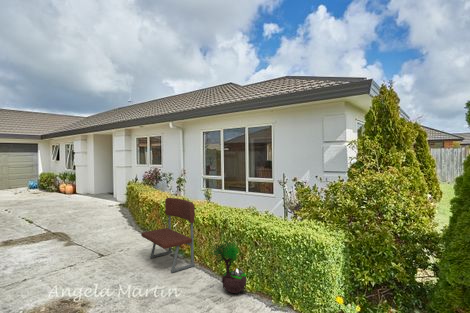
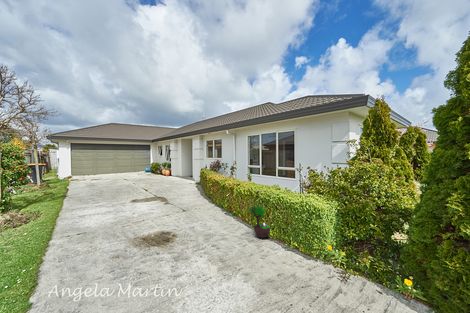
bench: present [141,198,195,273] -> none [207,178,239,223]

